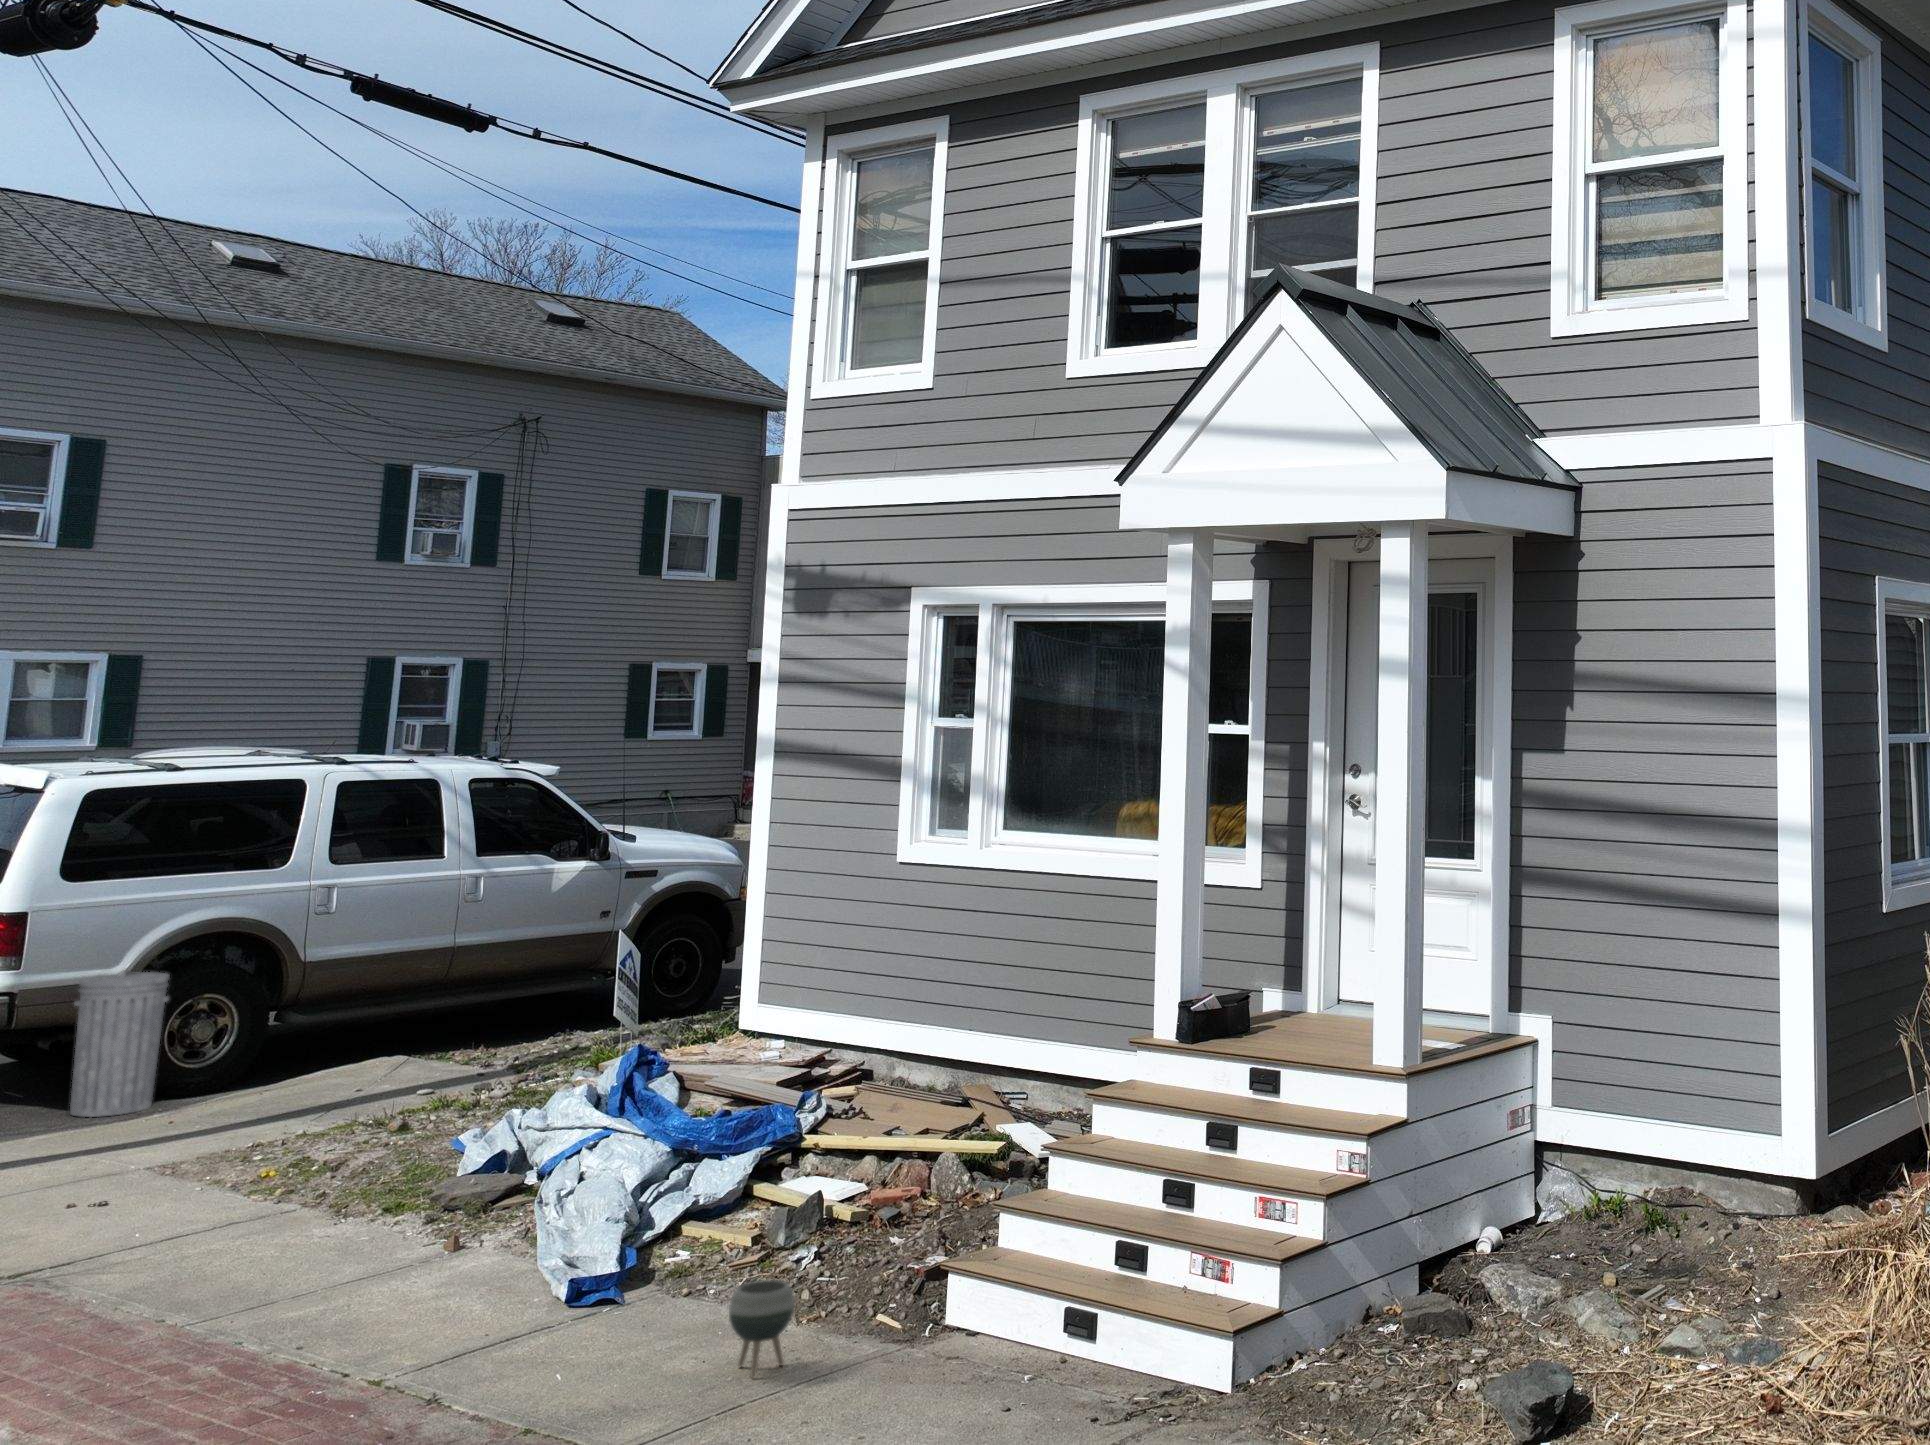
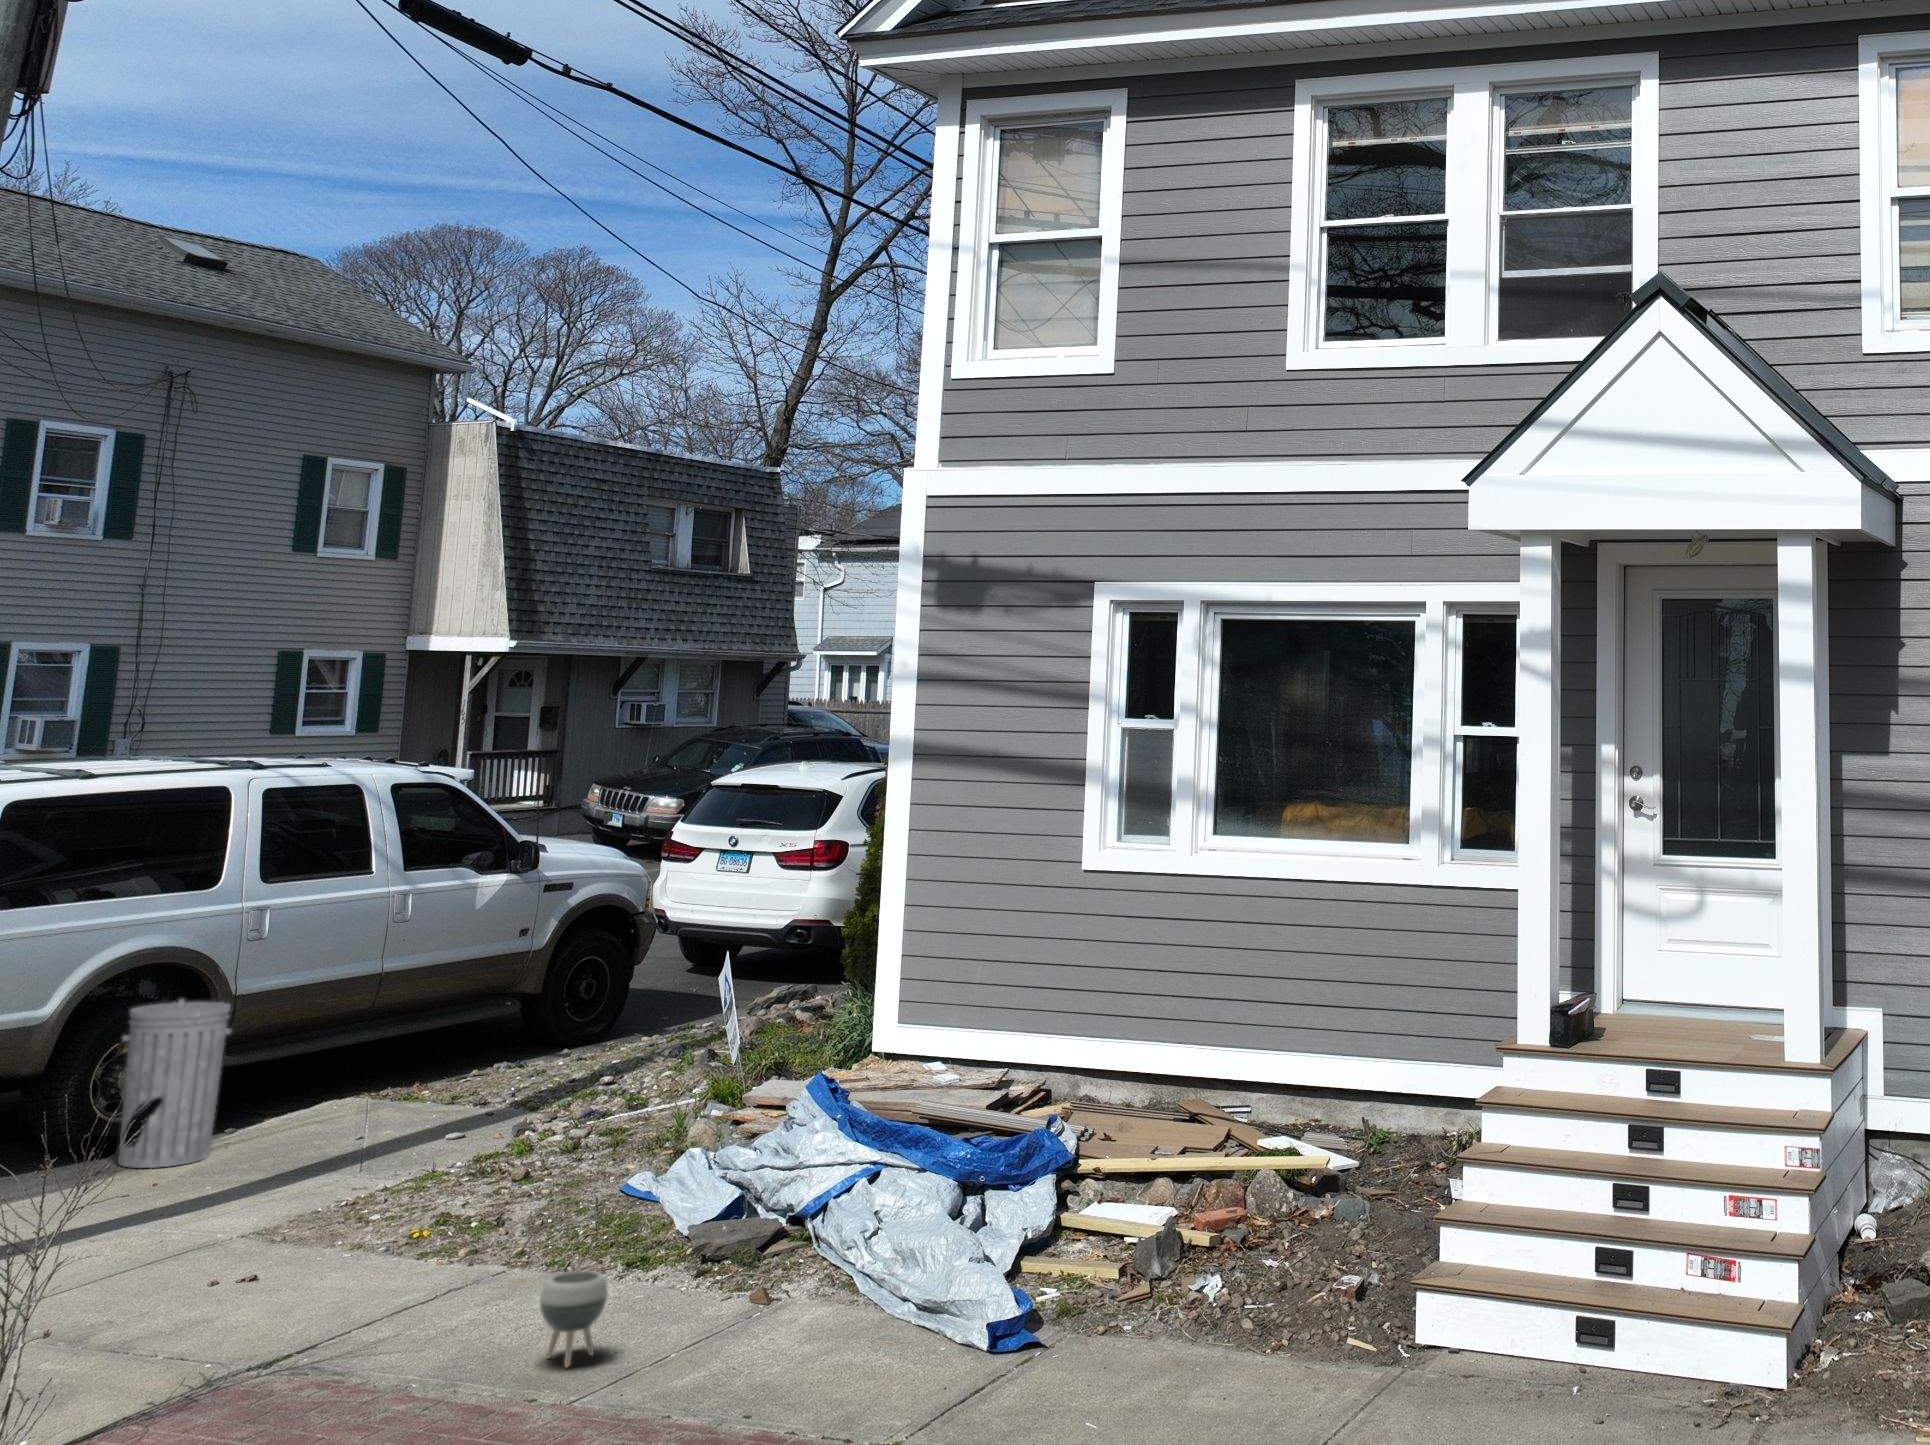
planter: present [729,1280,795,1377] -> present [540,1271,608,1367]

